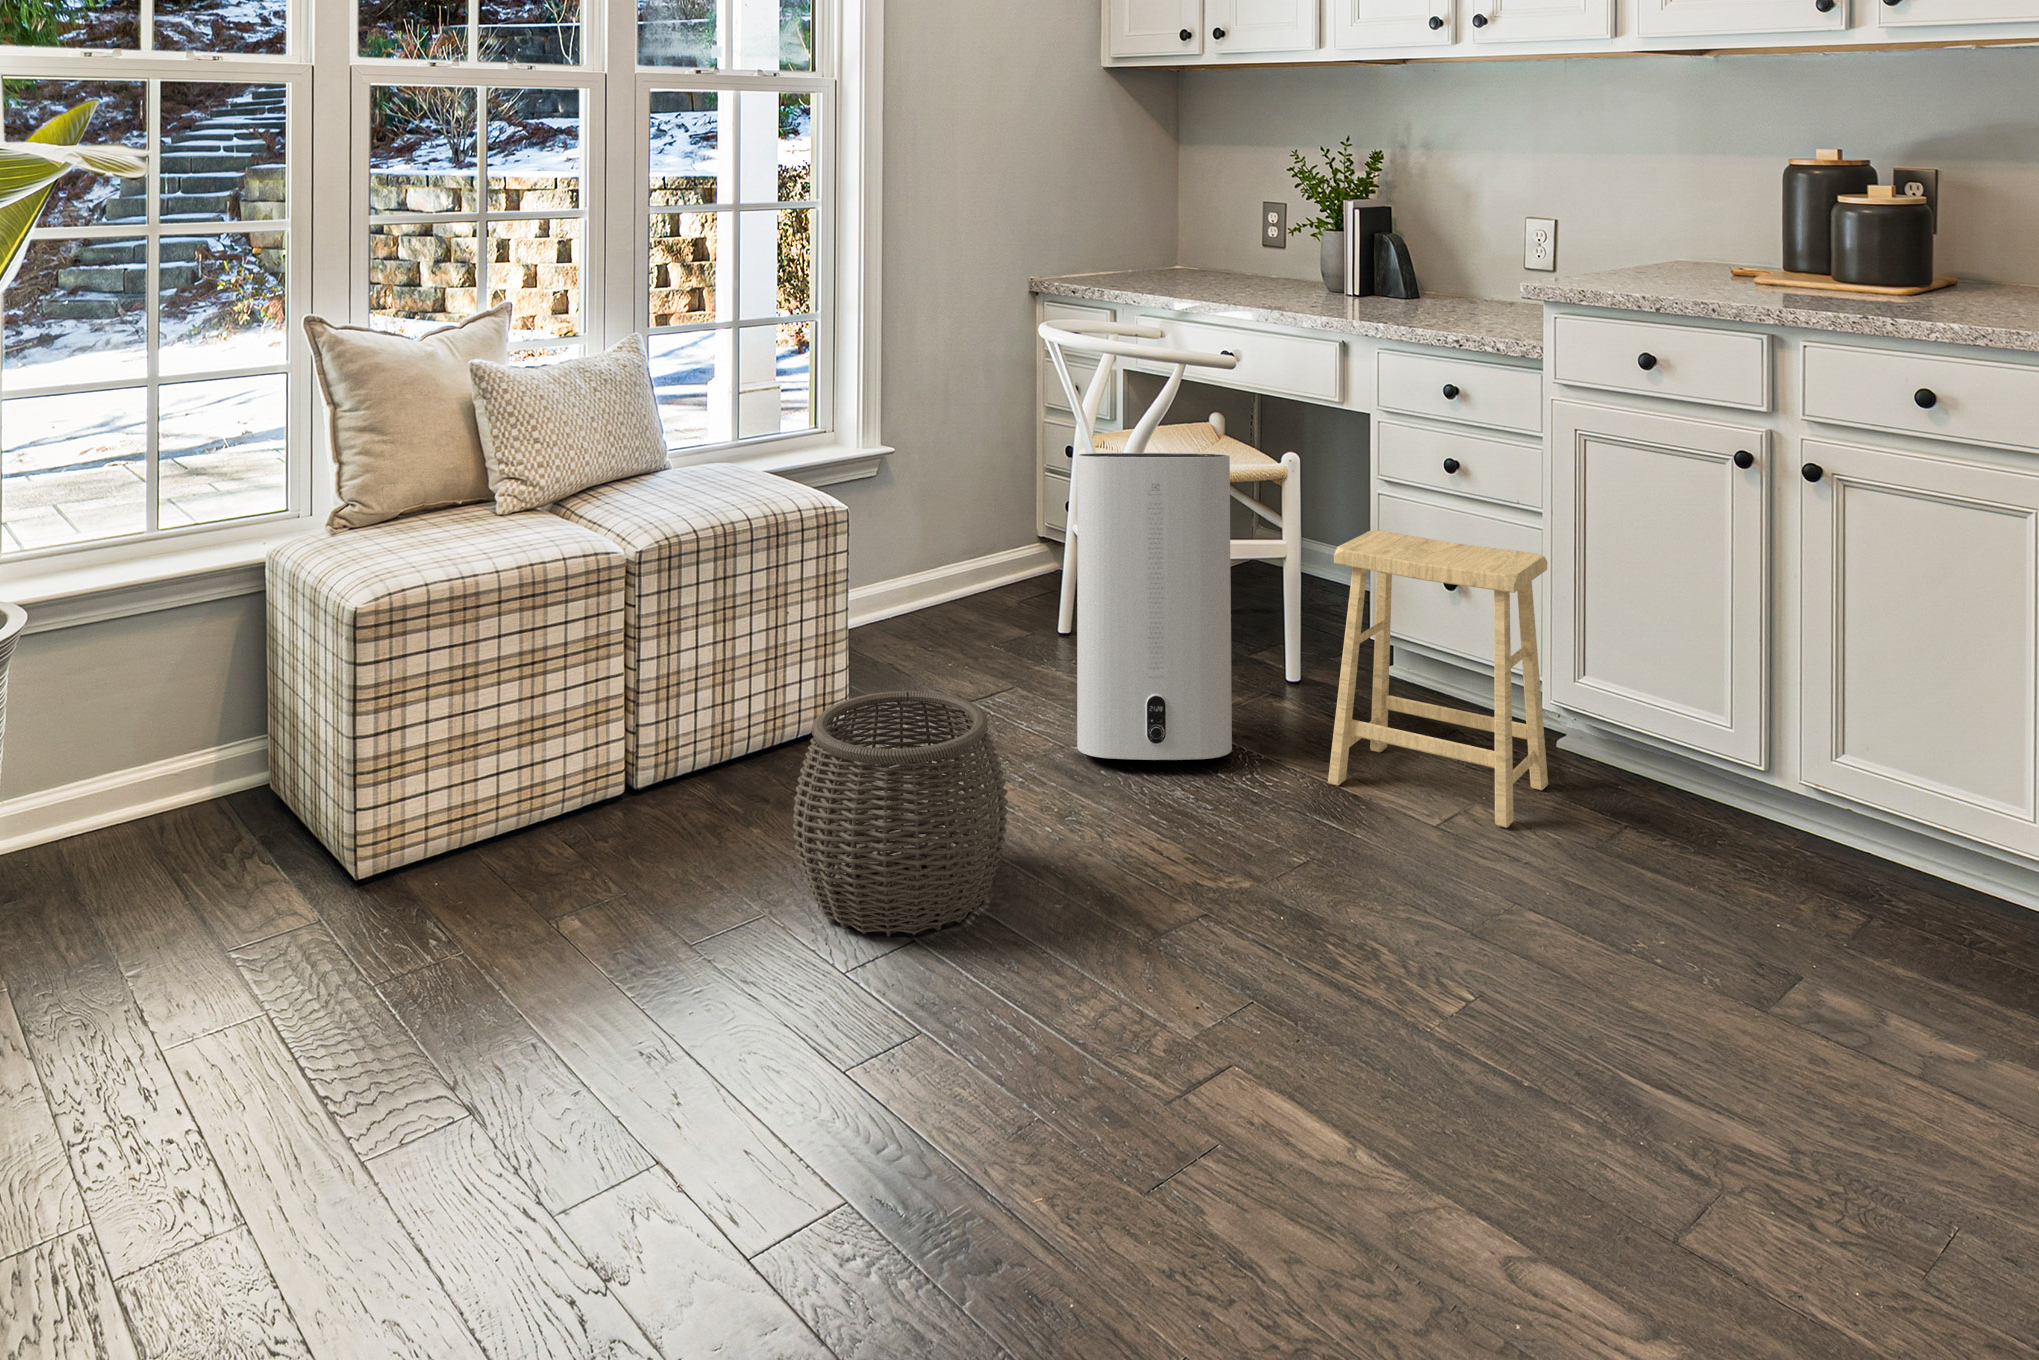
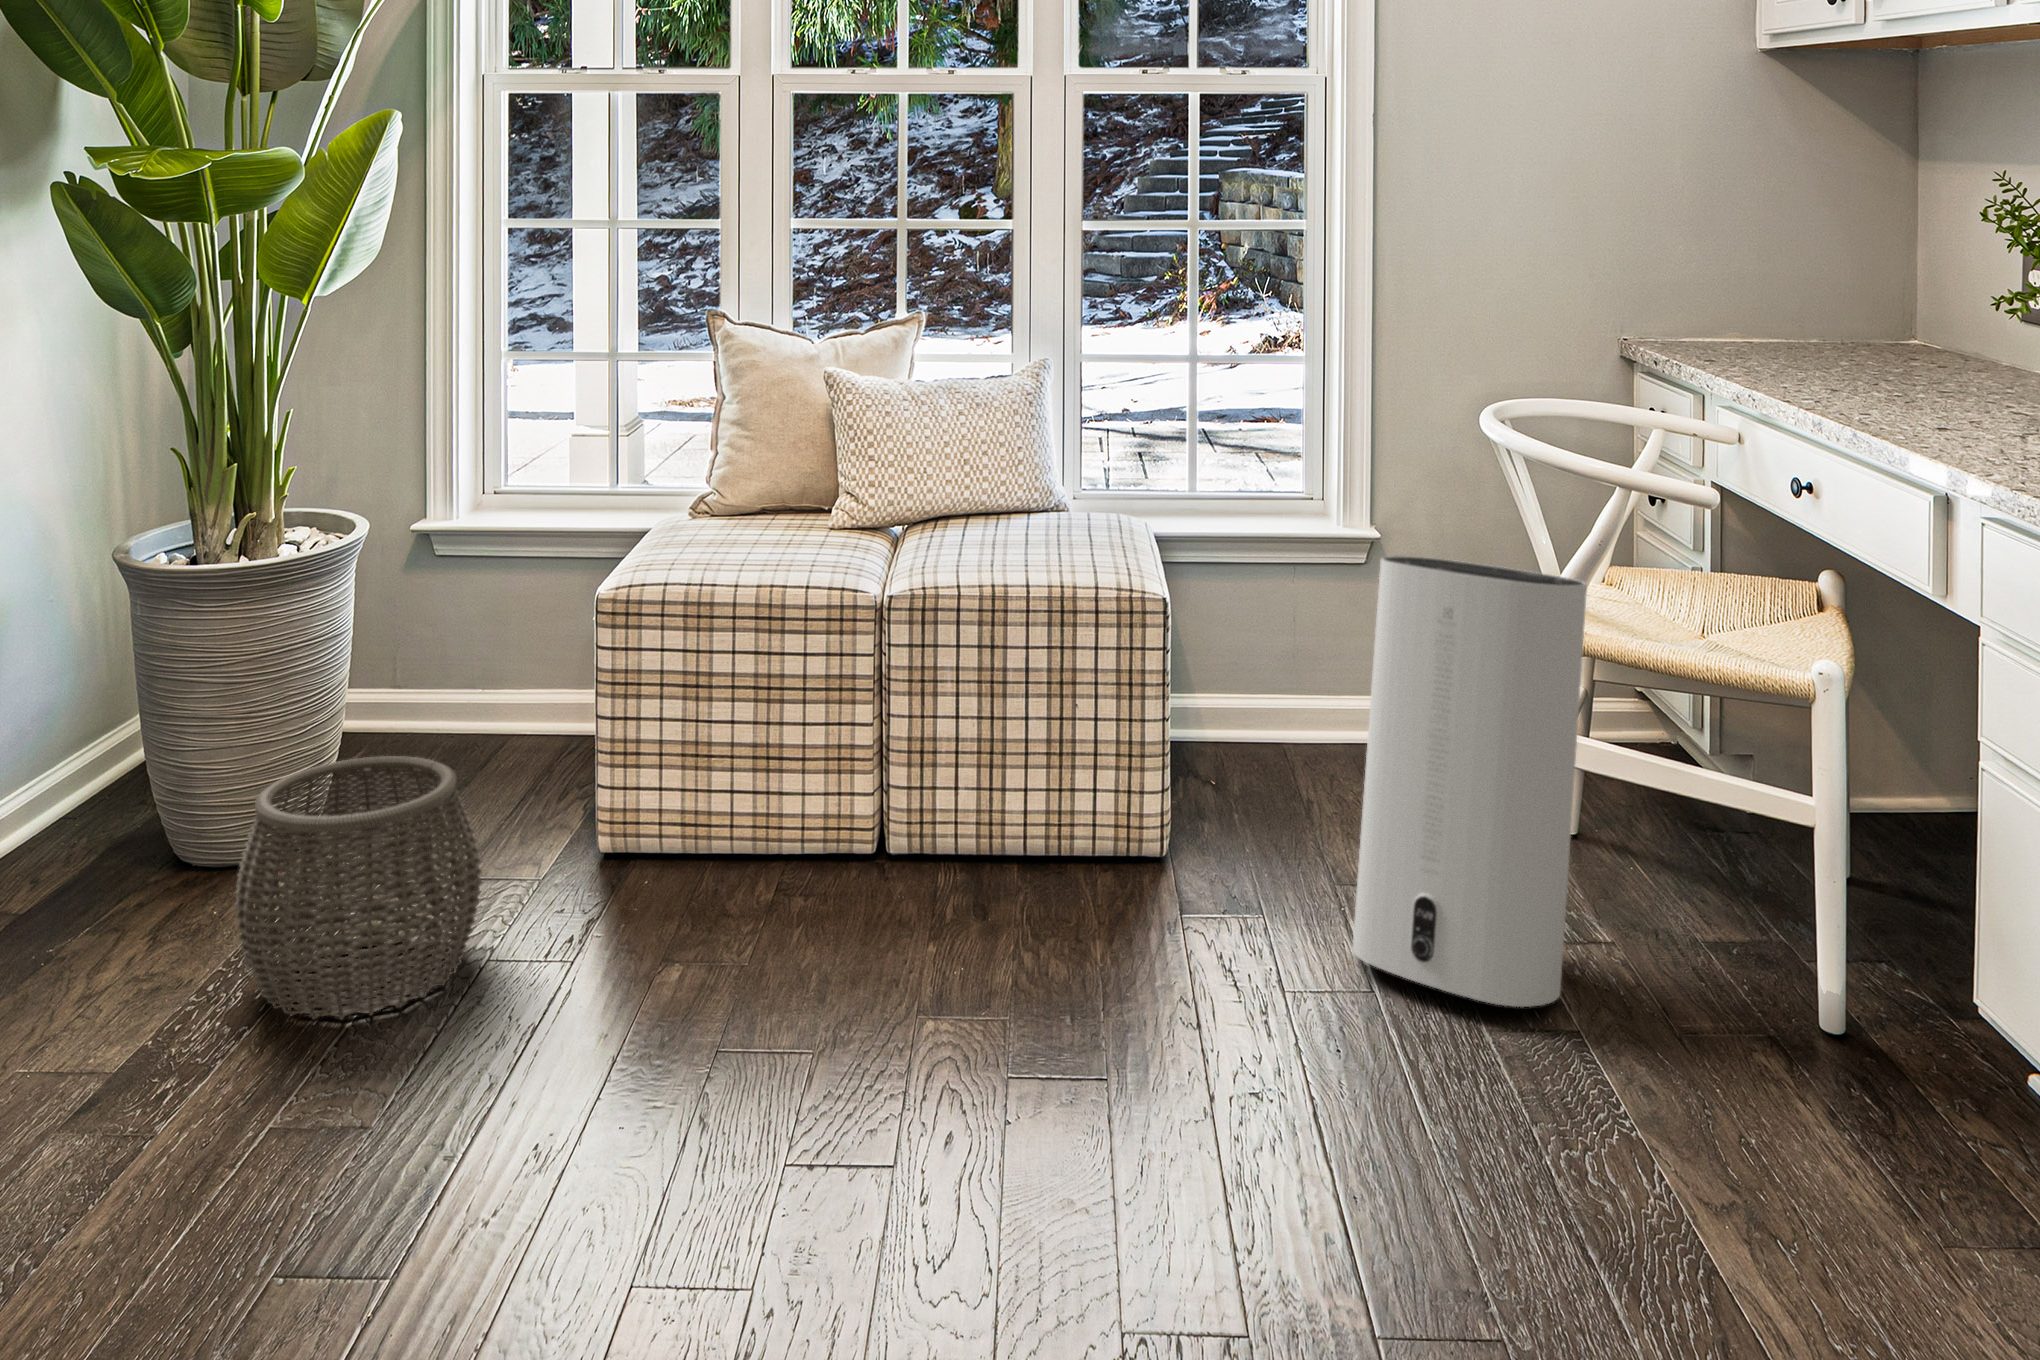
footstool: present [1328,531,1548,828] -> none [1637,731,1997,1251]
woven basket: present [793,691,1008,936] -> present [235,756,482,1020]

